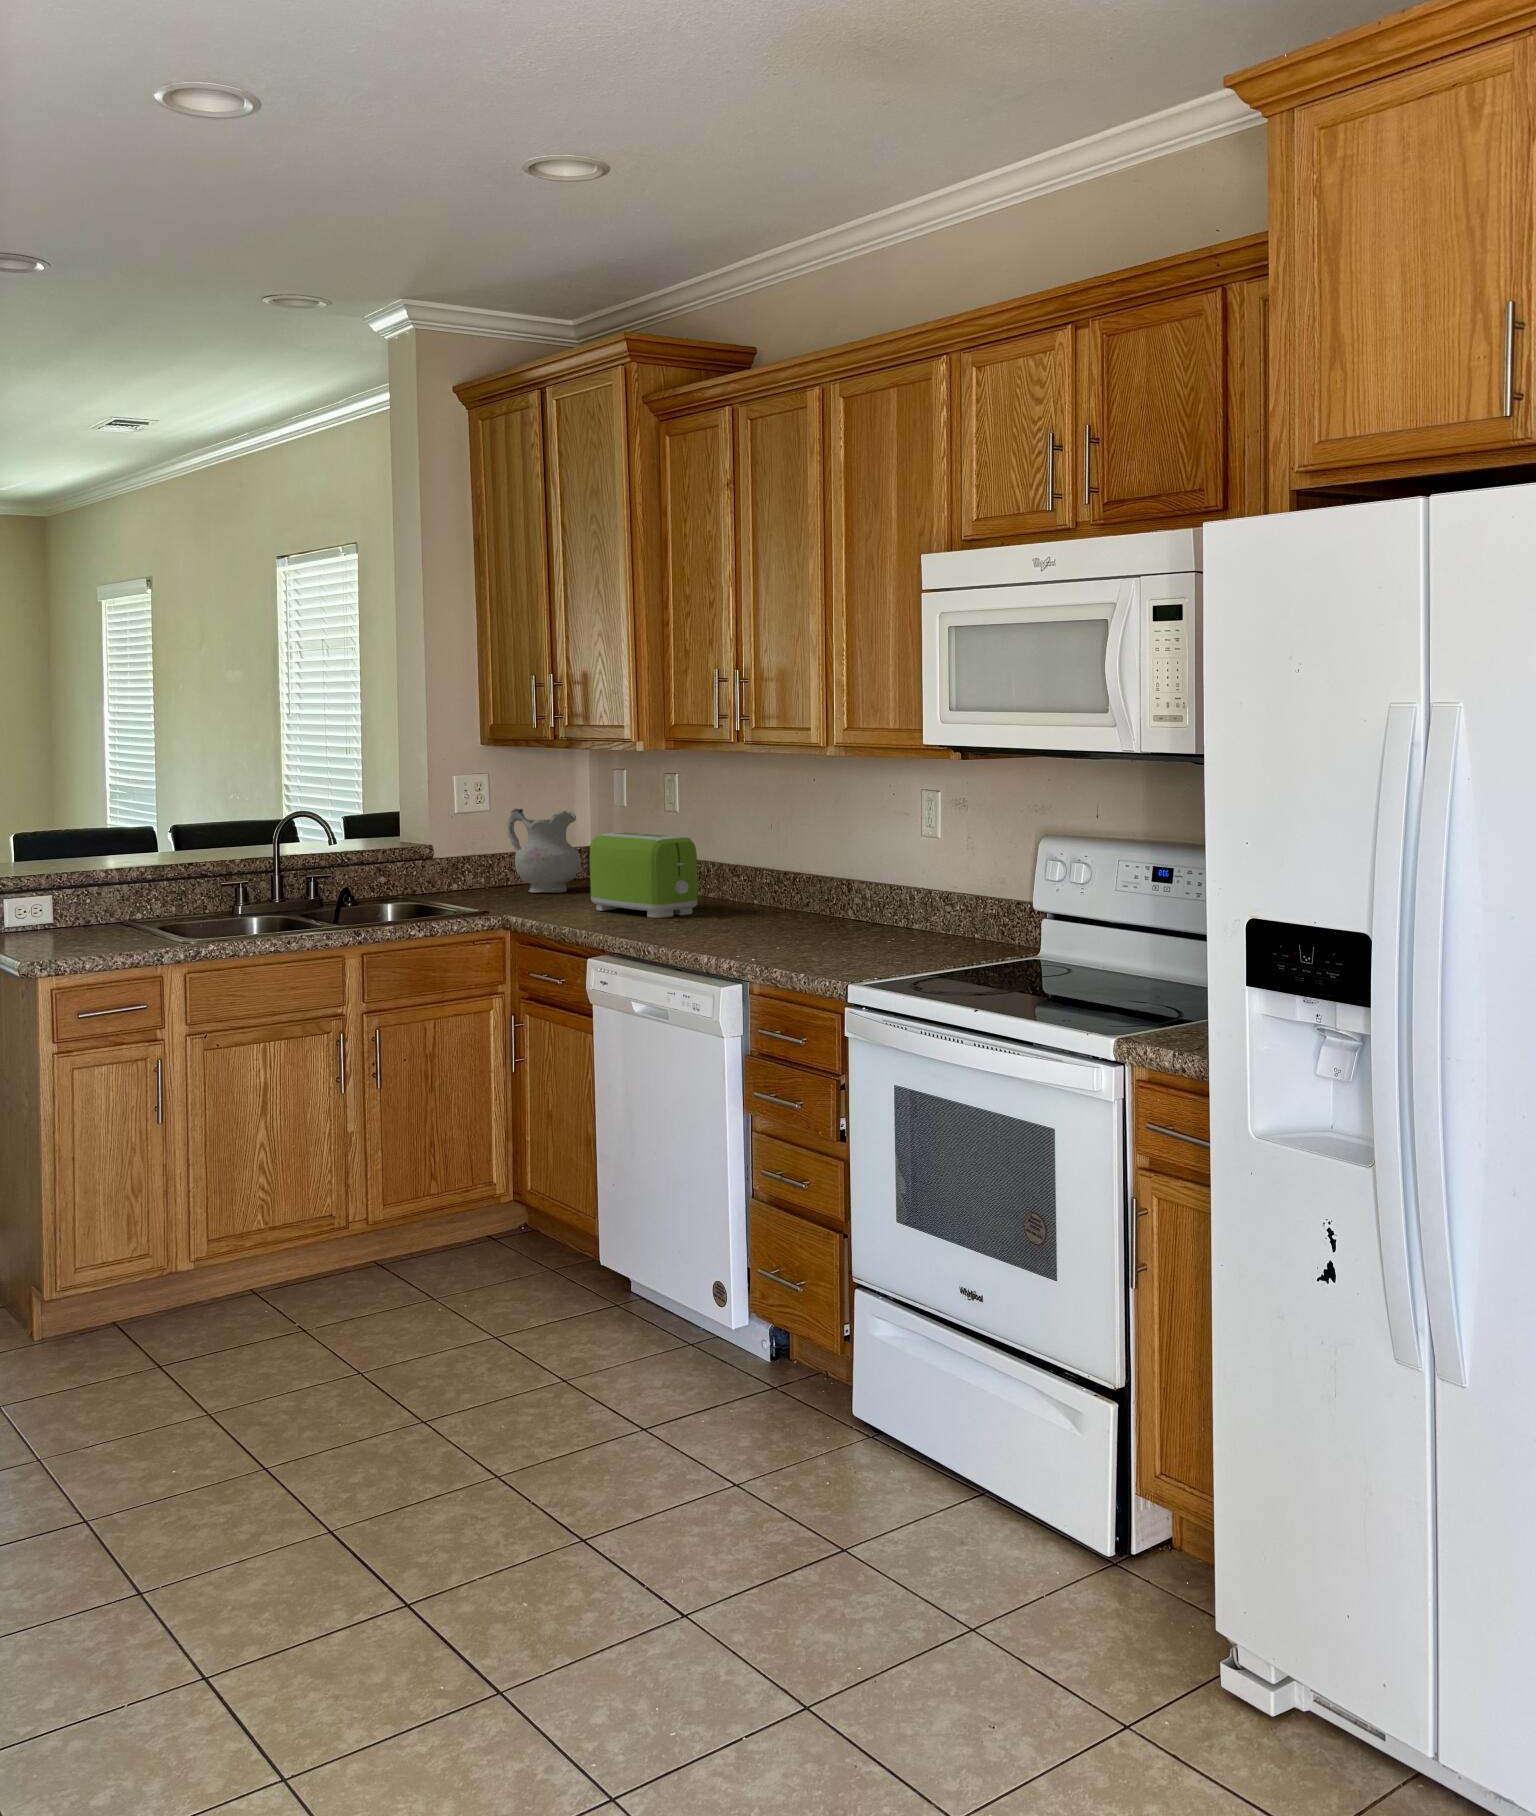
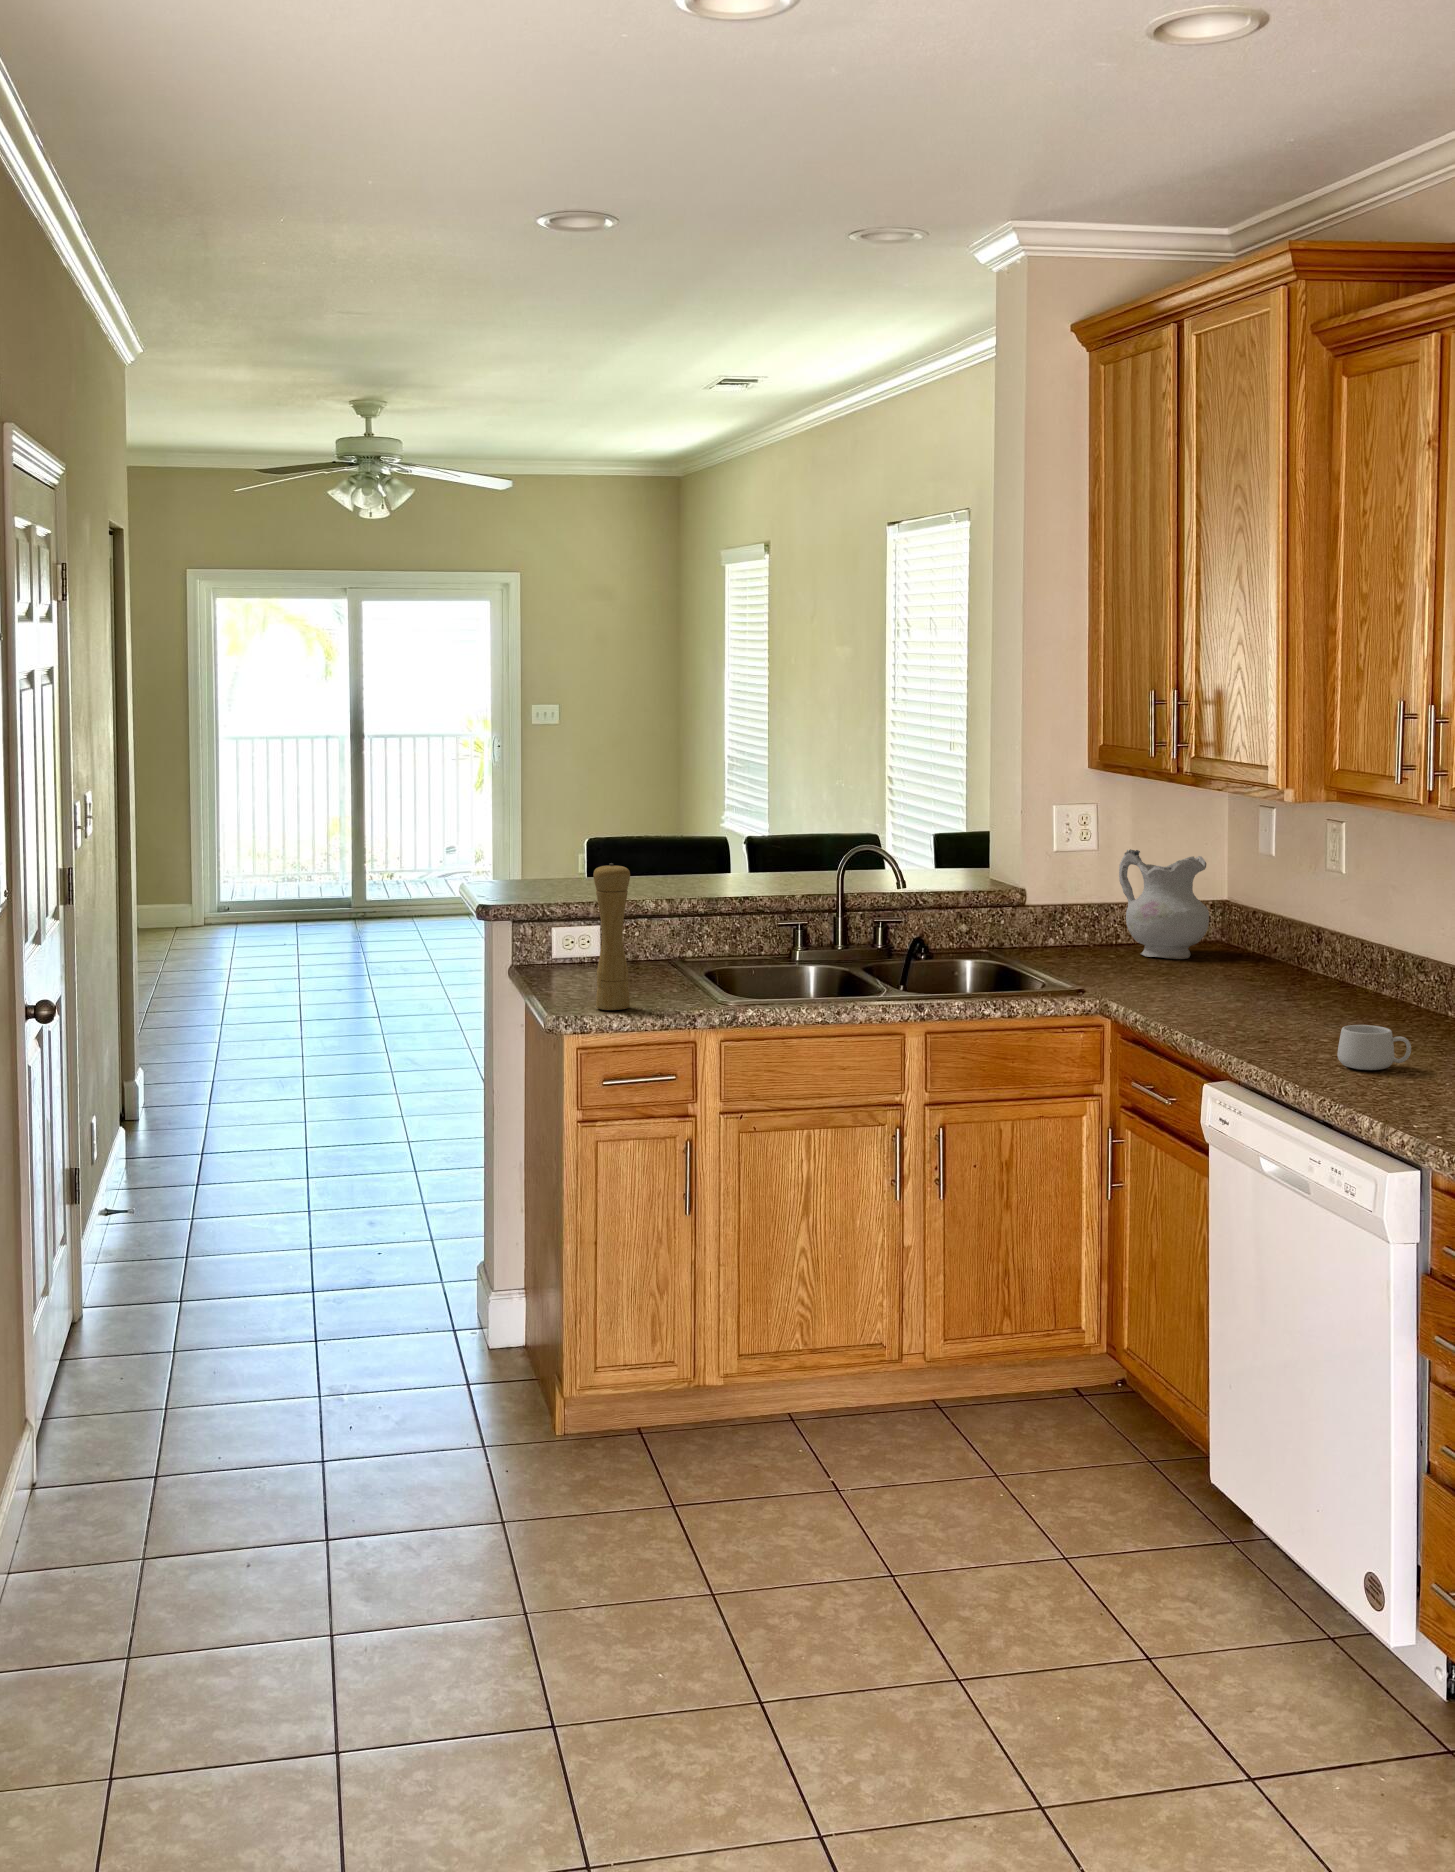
pepper mill: none [56,825,95,954] -> present [593,863,630,1010]
toaster: present [590,832,698,918] -> none [1215,896,1359,1016]
mug: none [690,910,742,942] -> present [1337,1025,1411,1070]

